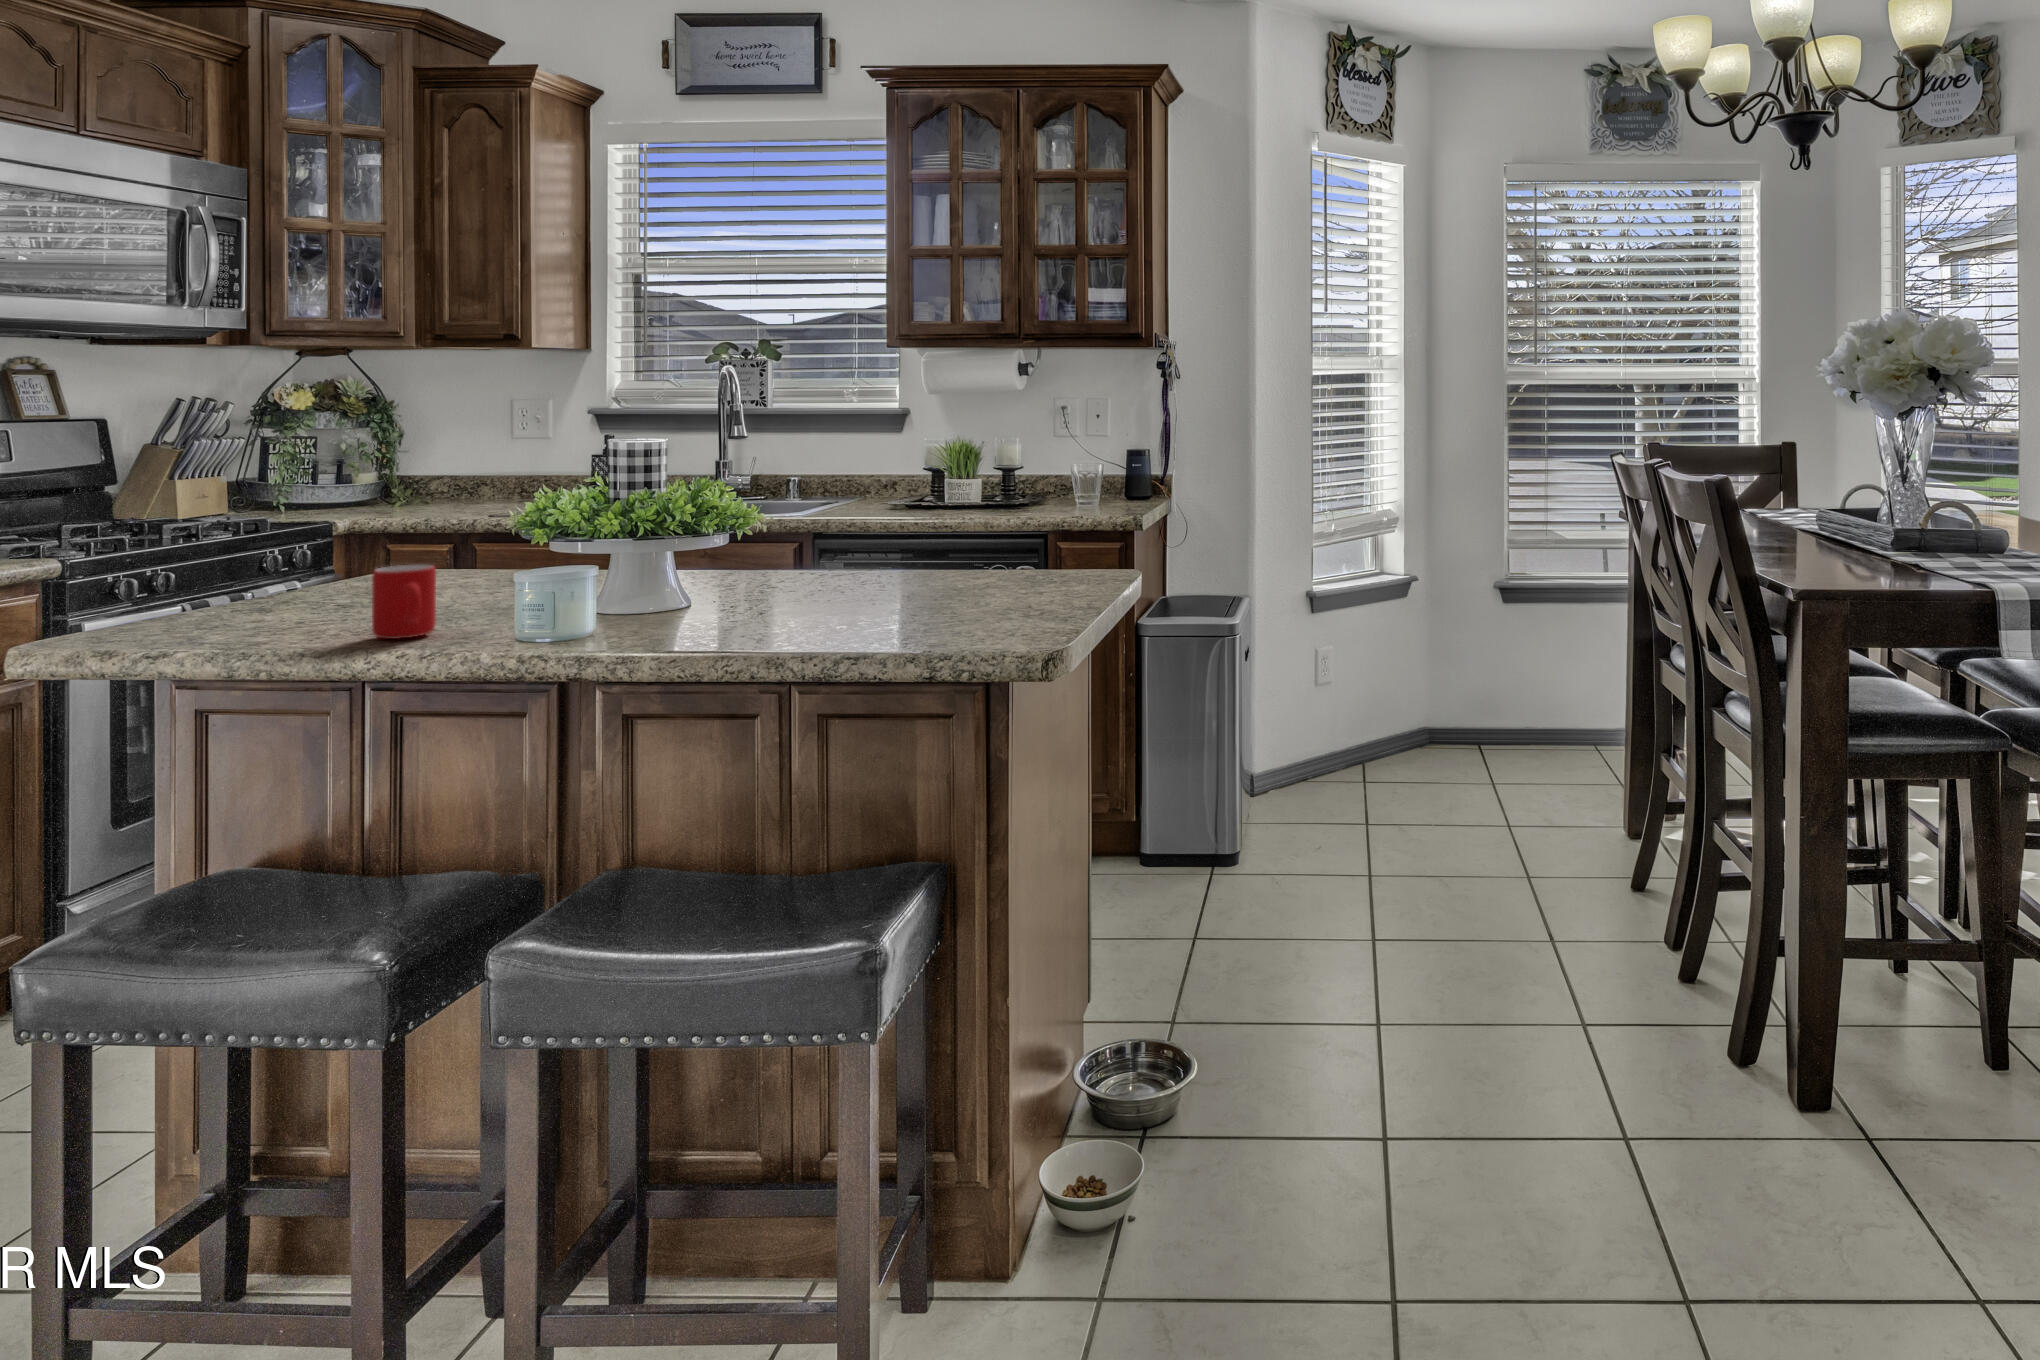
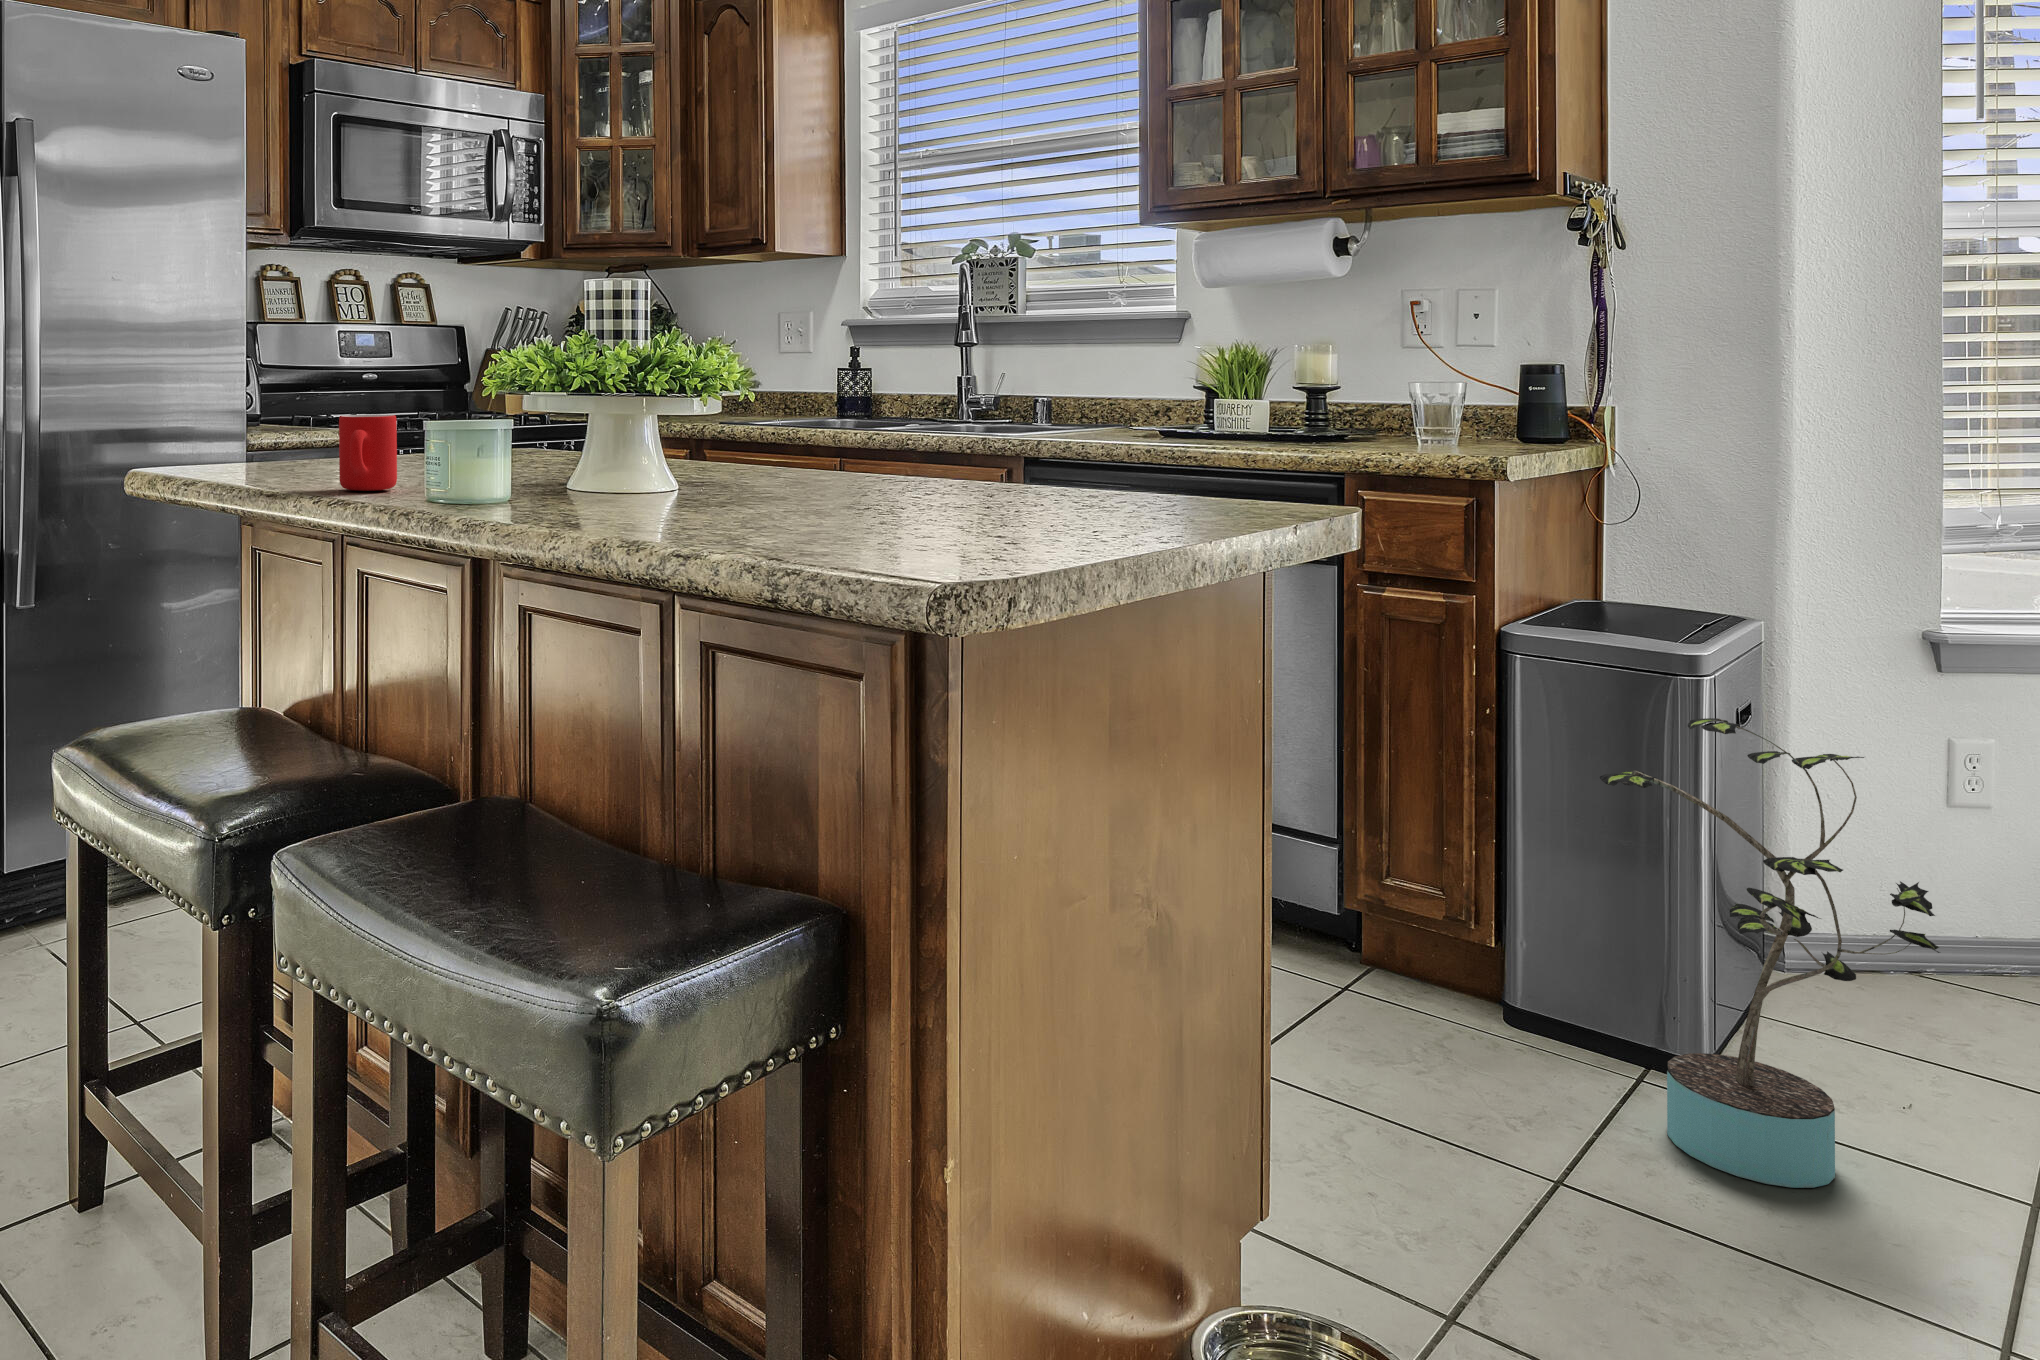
potted plant: none [1207,659,1347,908] -> present [1600,718,1940,1188]

